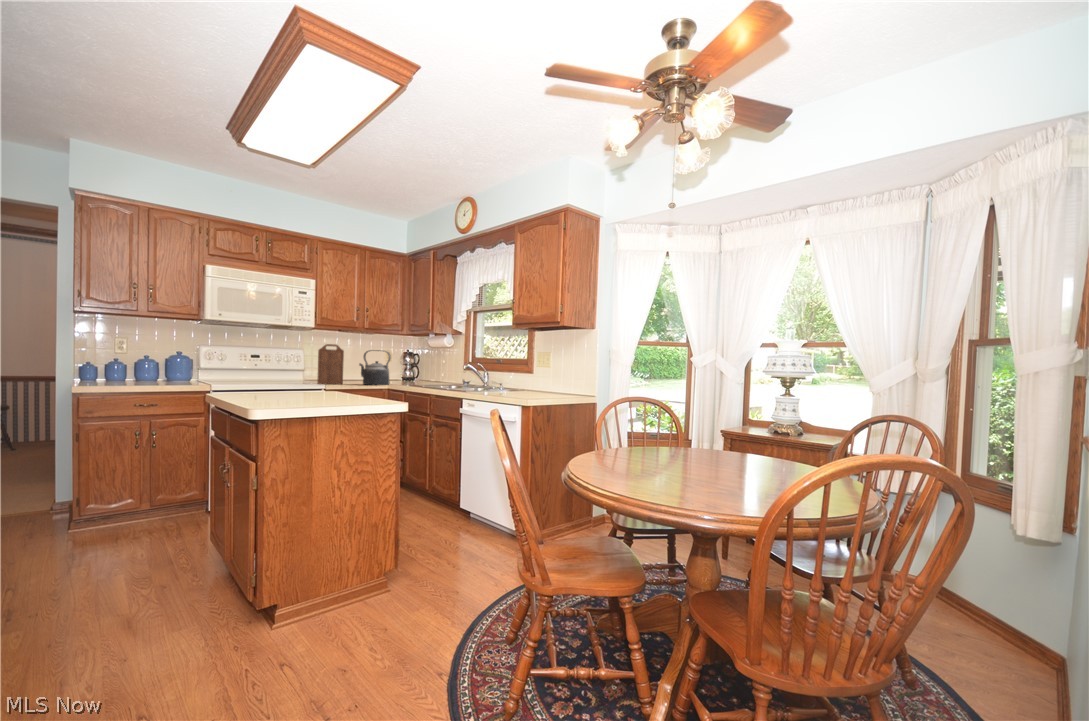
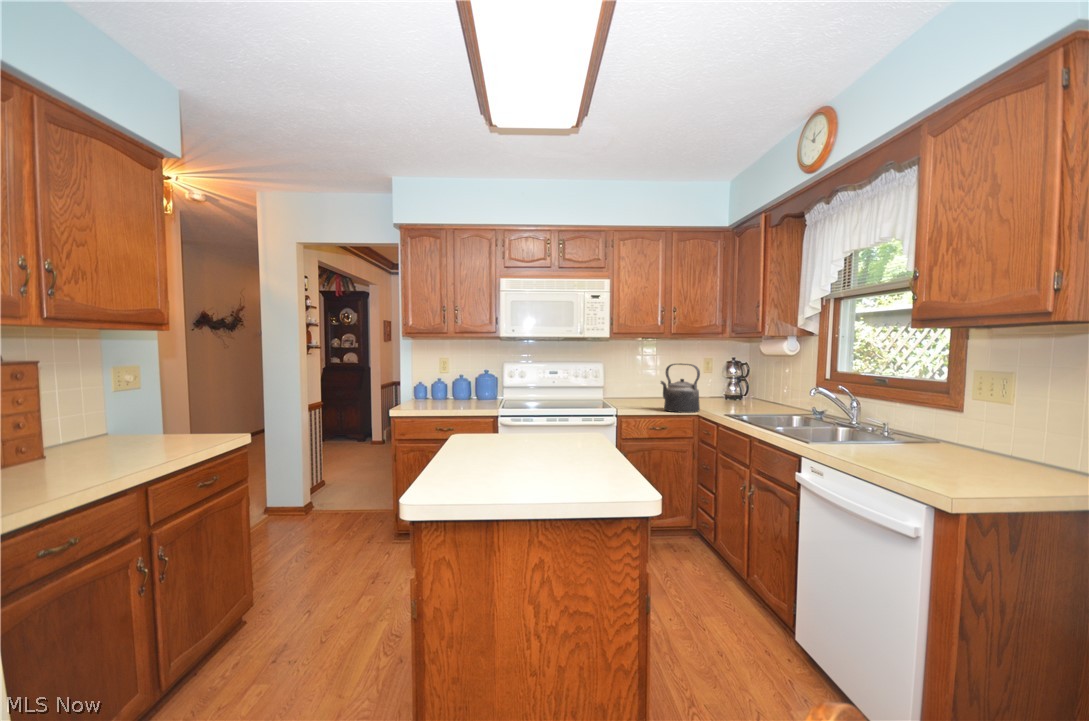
cutting board: present [317,344,344,384] -> none [614,356,644,407]

